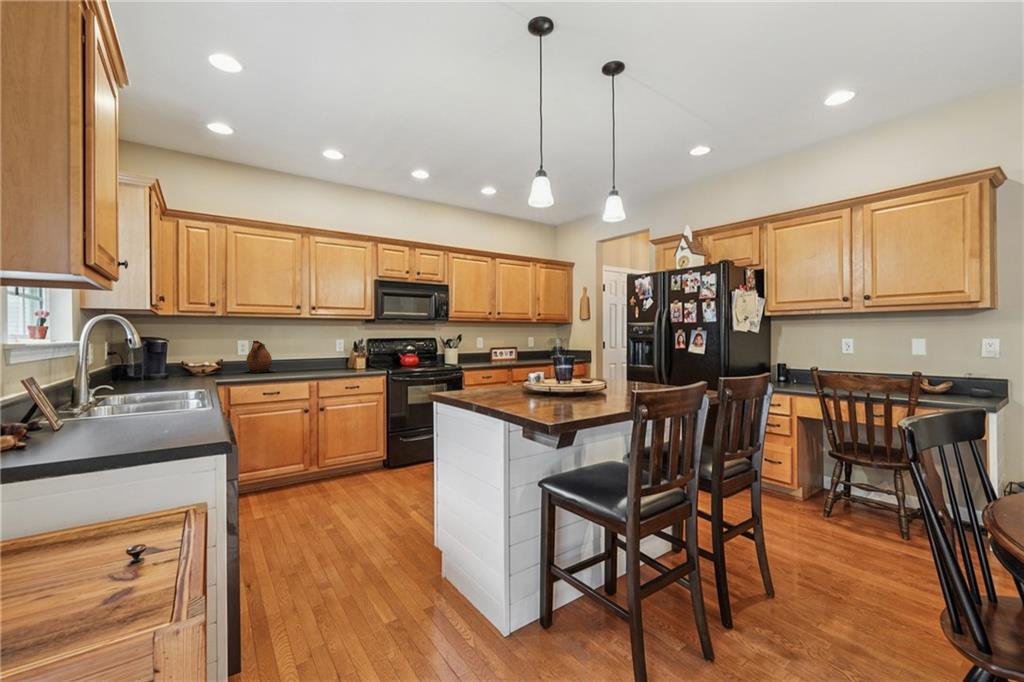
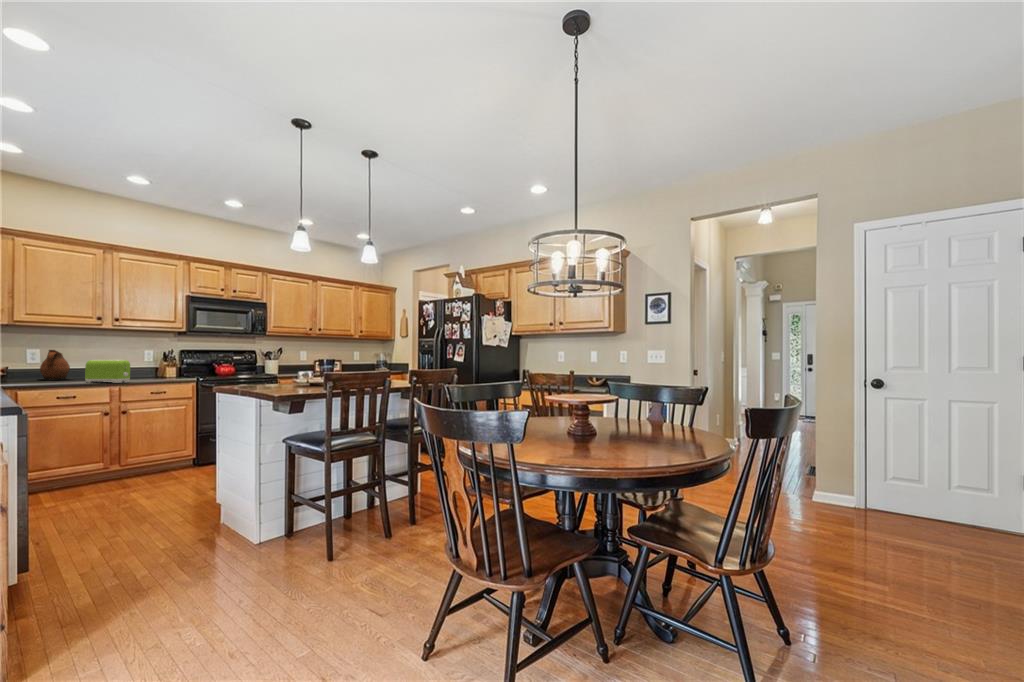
toaster: none [286,352,327,378] -> present [85,360,130,383]

